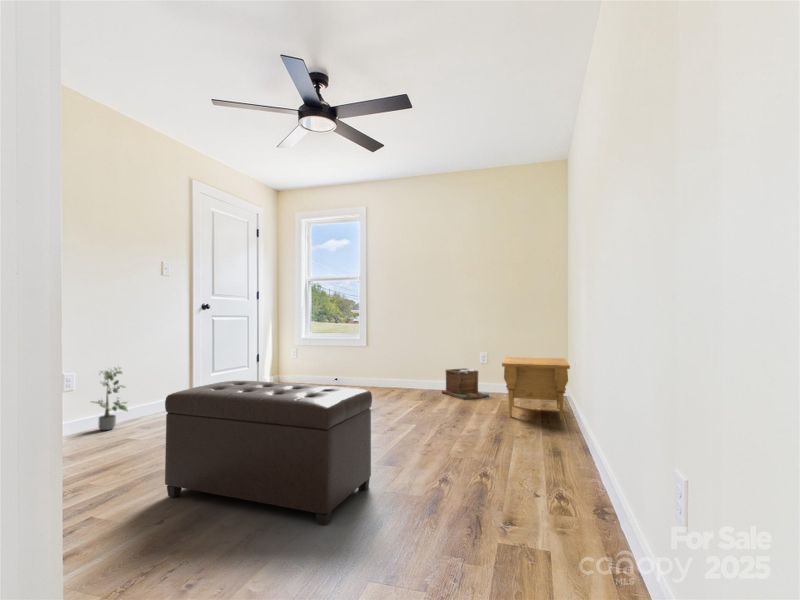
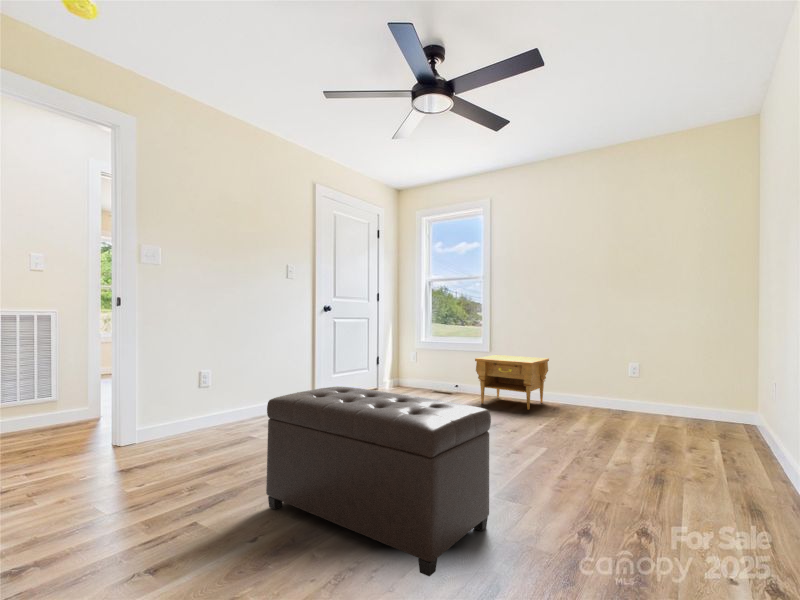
nightstand: present [502,357,570,420] -> present [475,355,549,410]
potted plant: present [94,367,127,430] -> none [220,363,255,425]
laundry basket: present [442,368,489,399] -> none [580,382,642,420]

